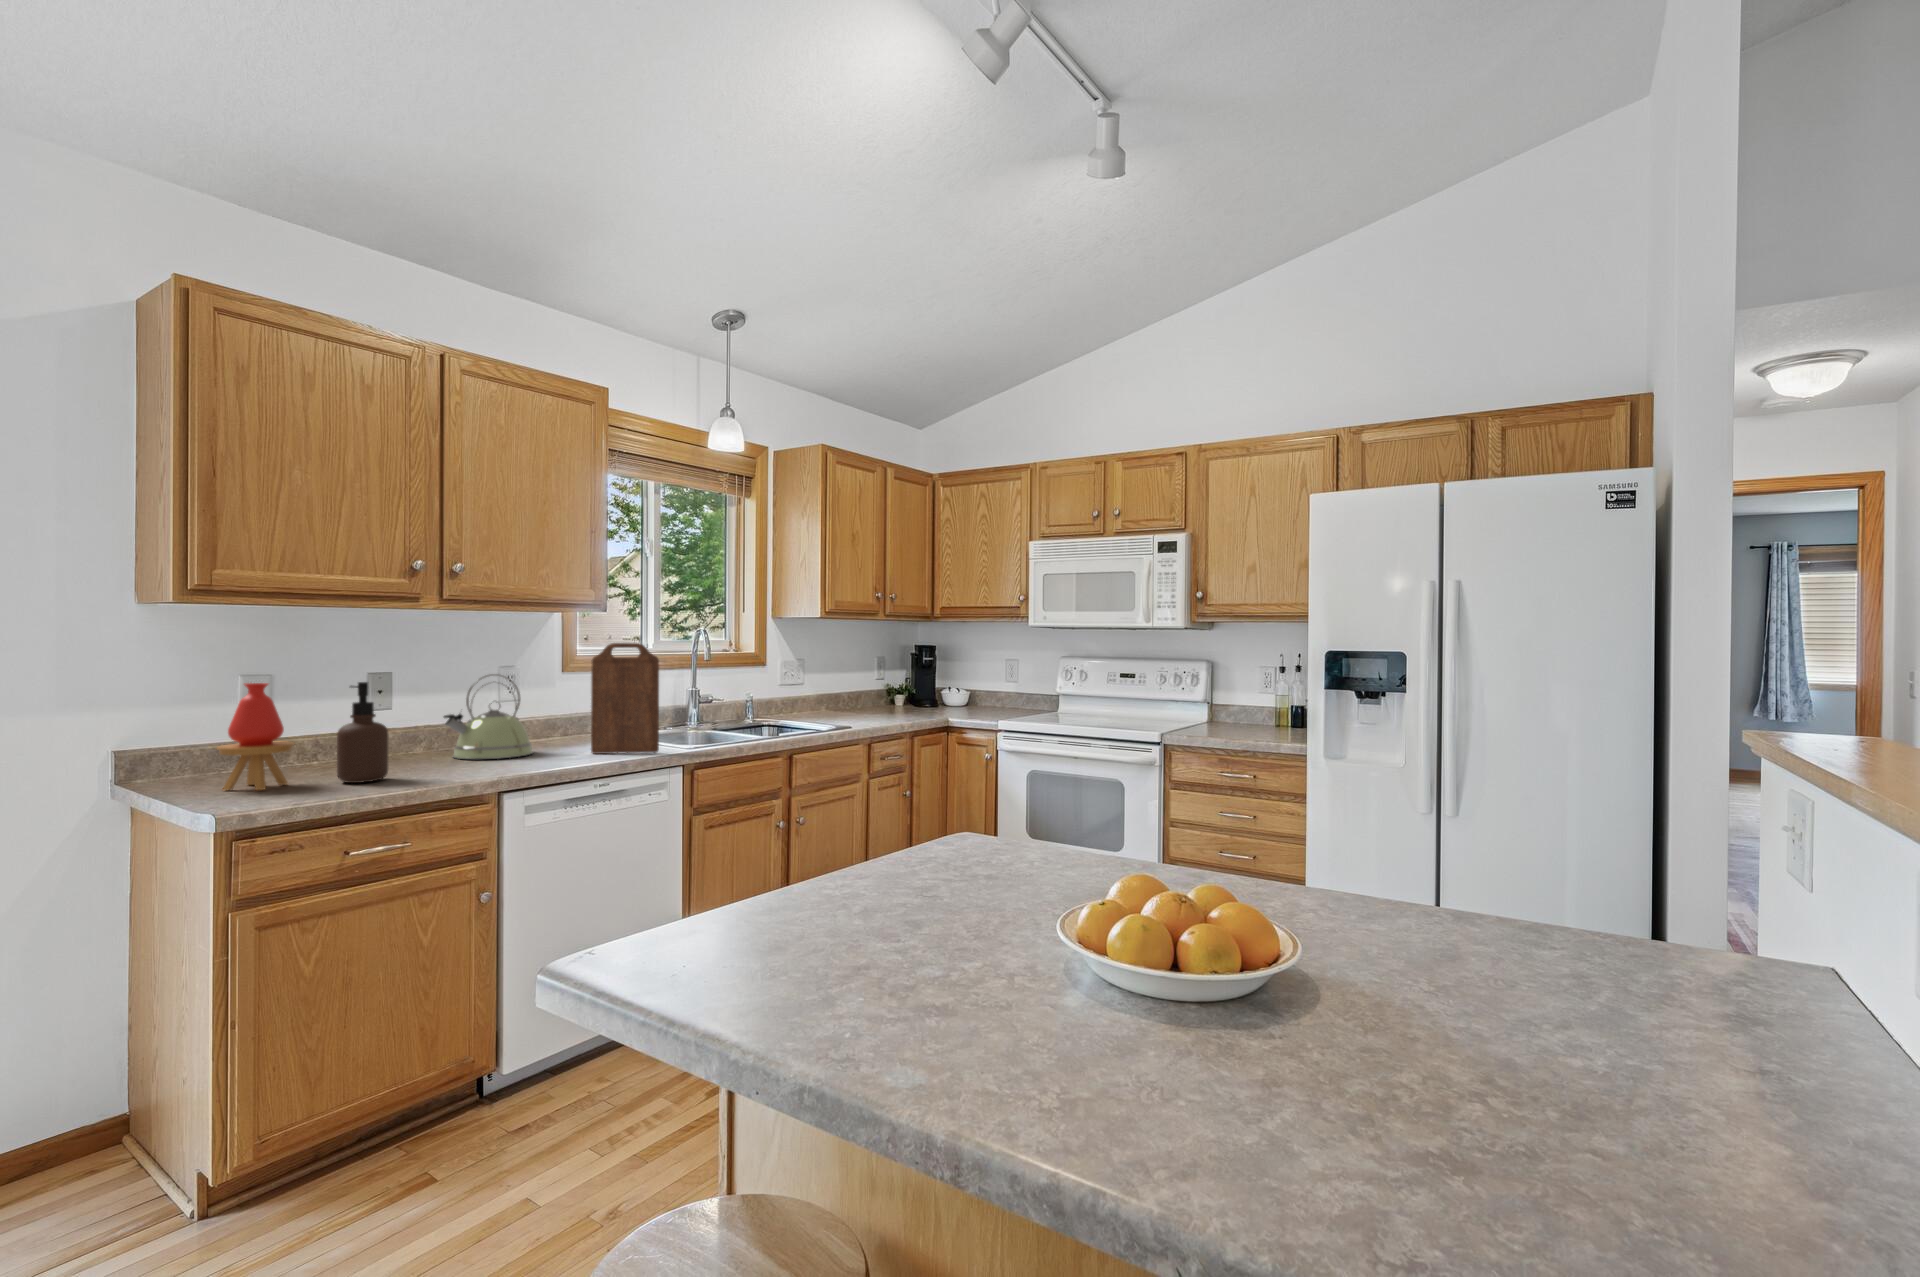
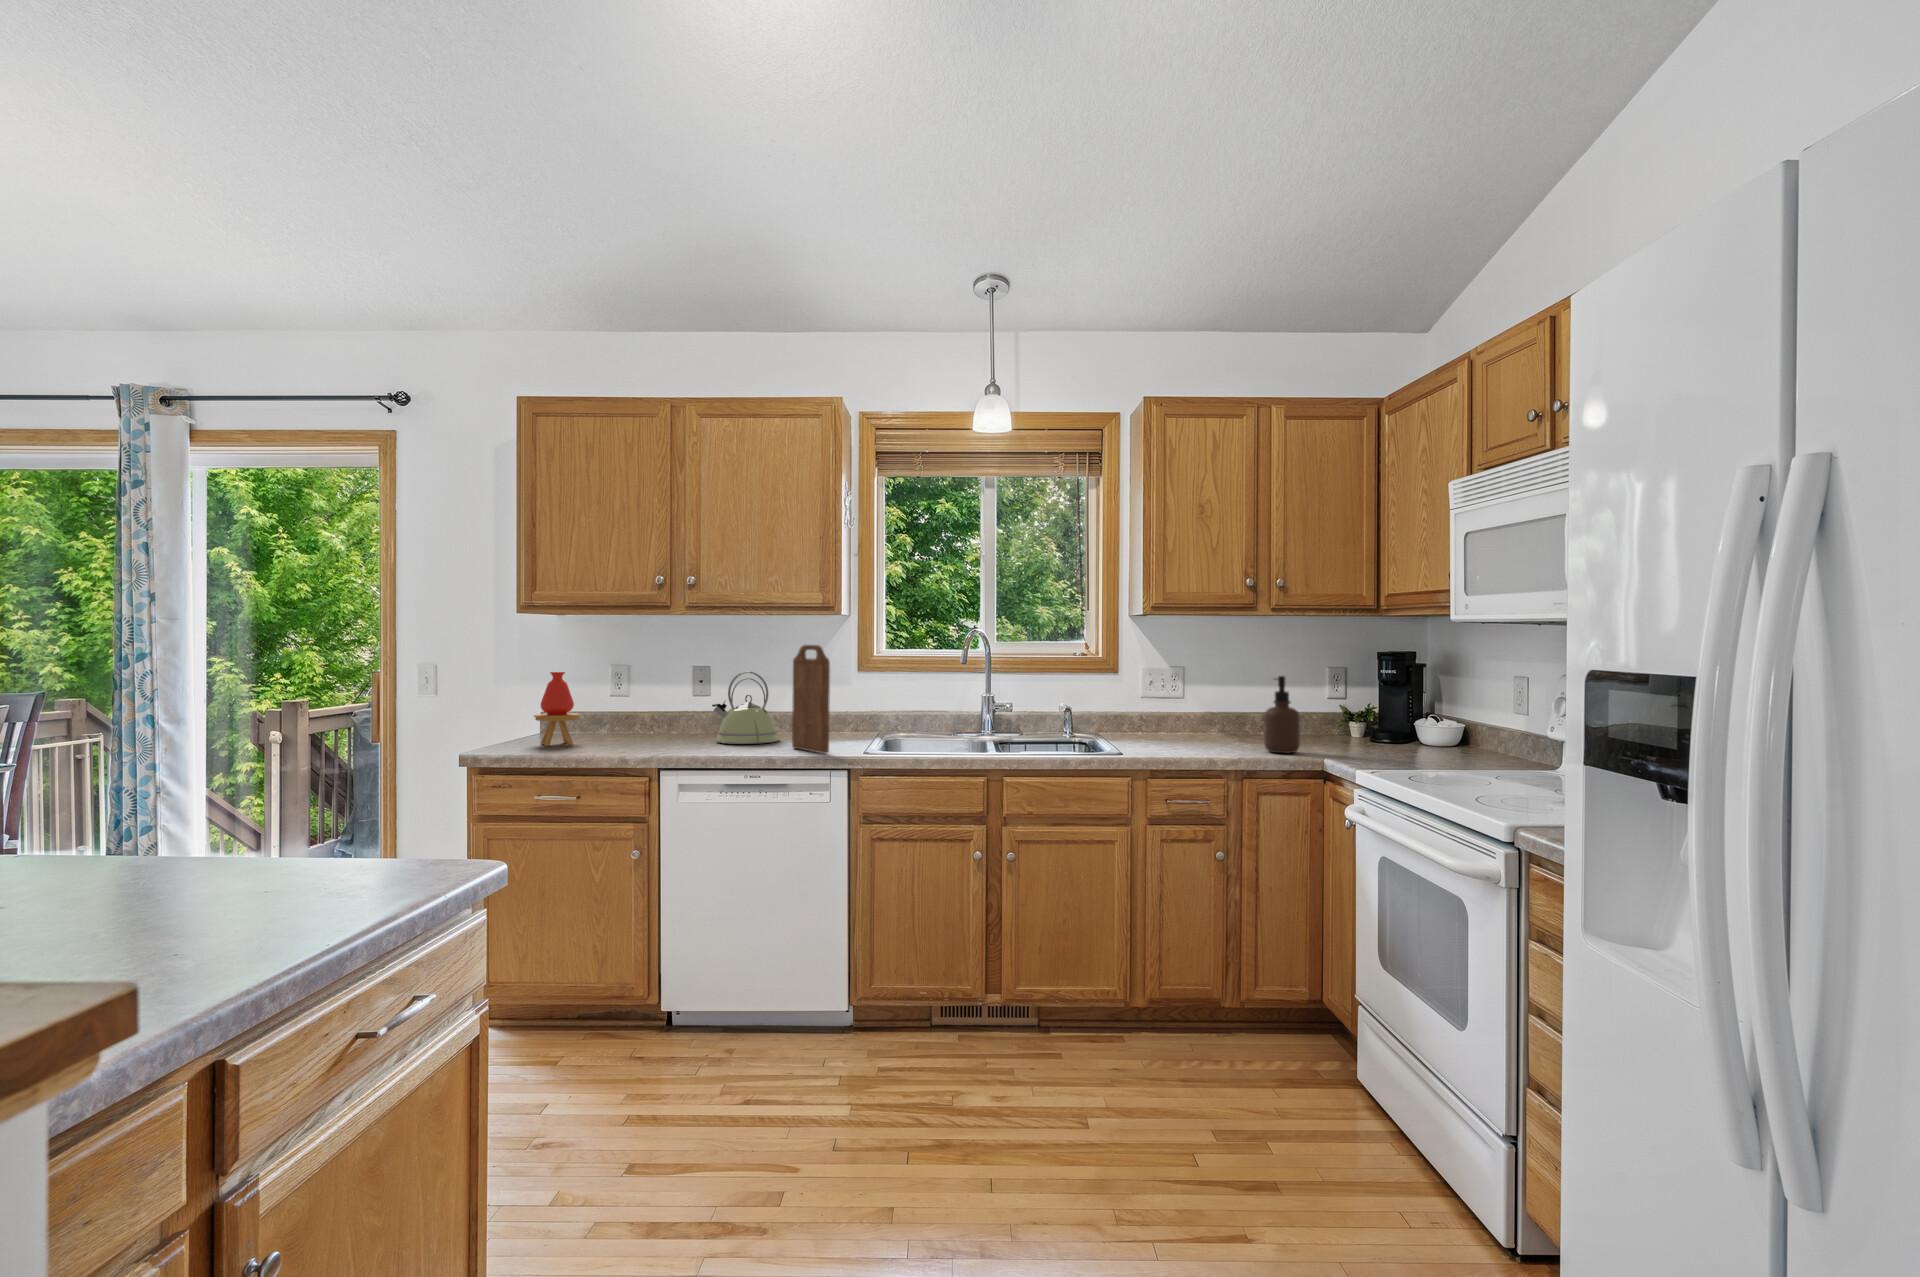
soap dispenser: present [337,682,388,783] -> present [1264,676,1300,753]

